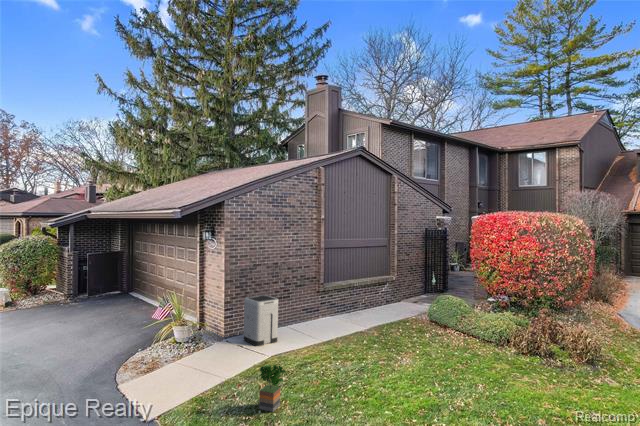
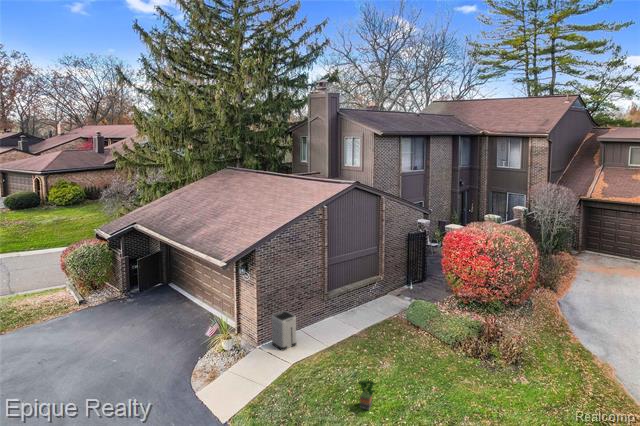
potted tree: present [259,365,285,412] -> present [358,380,375,410]

